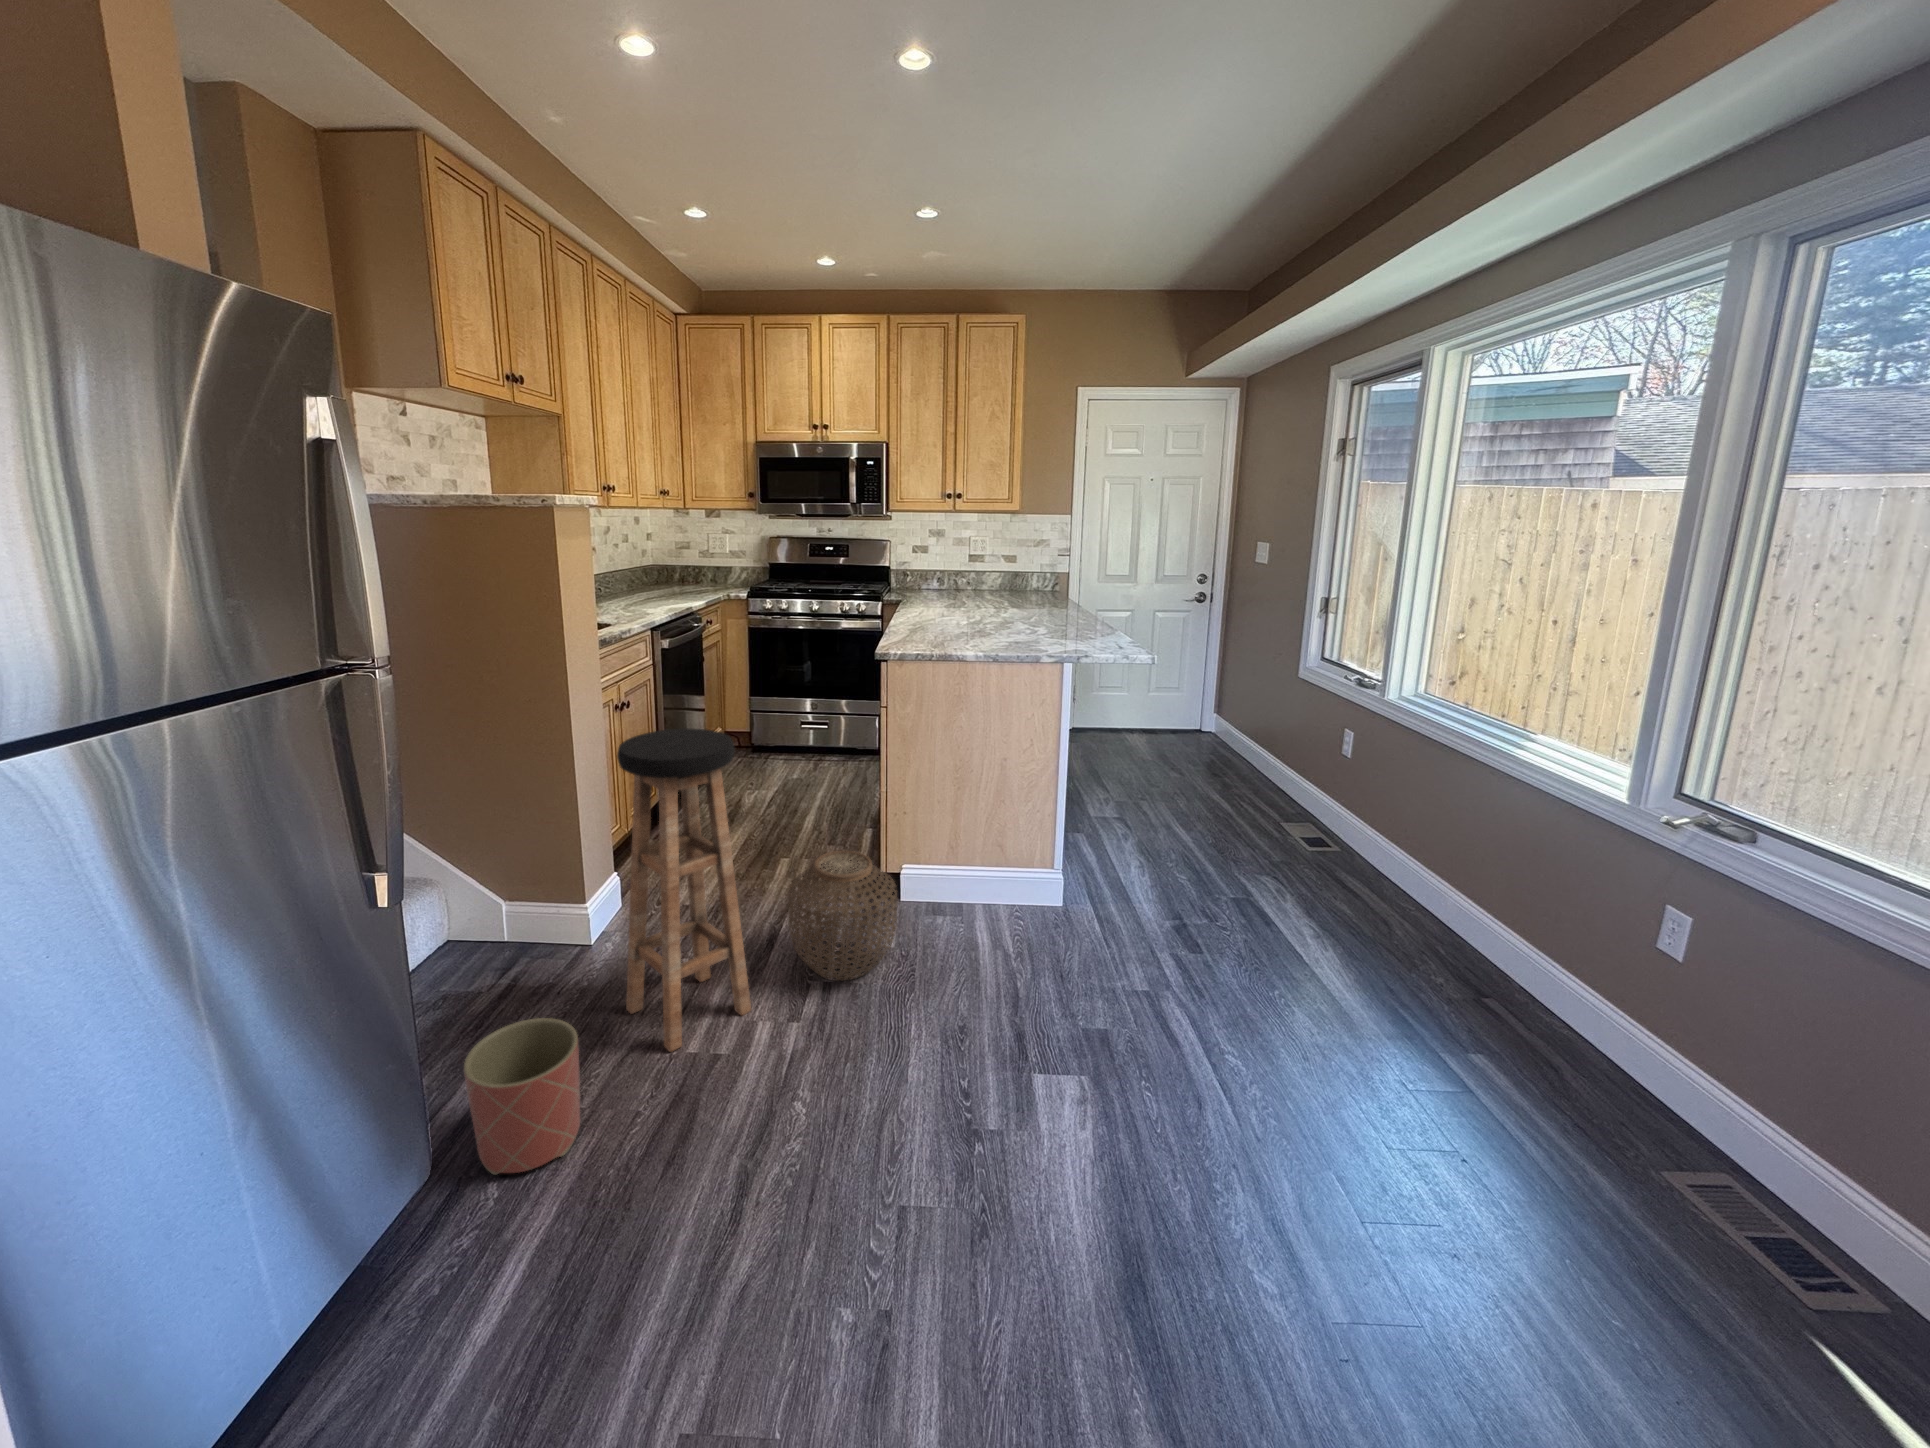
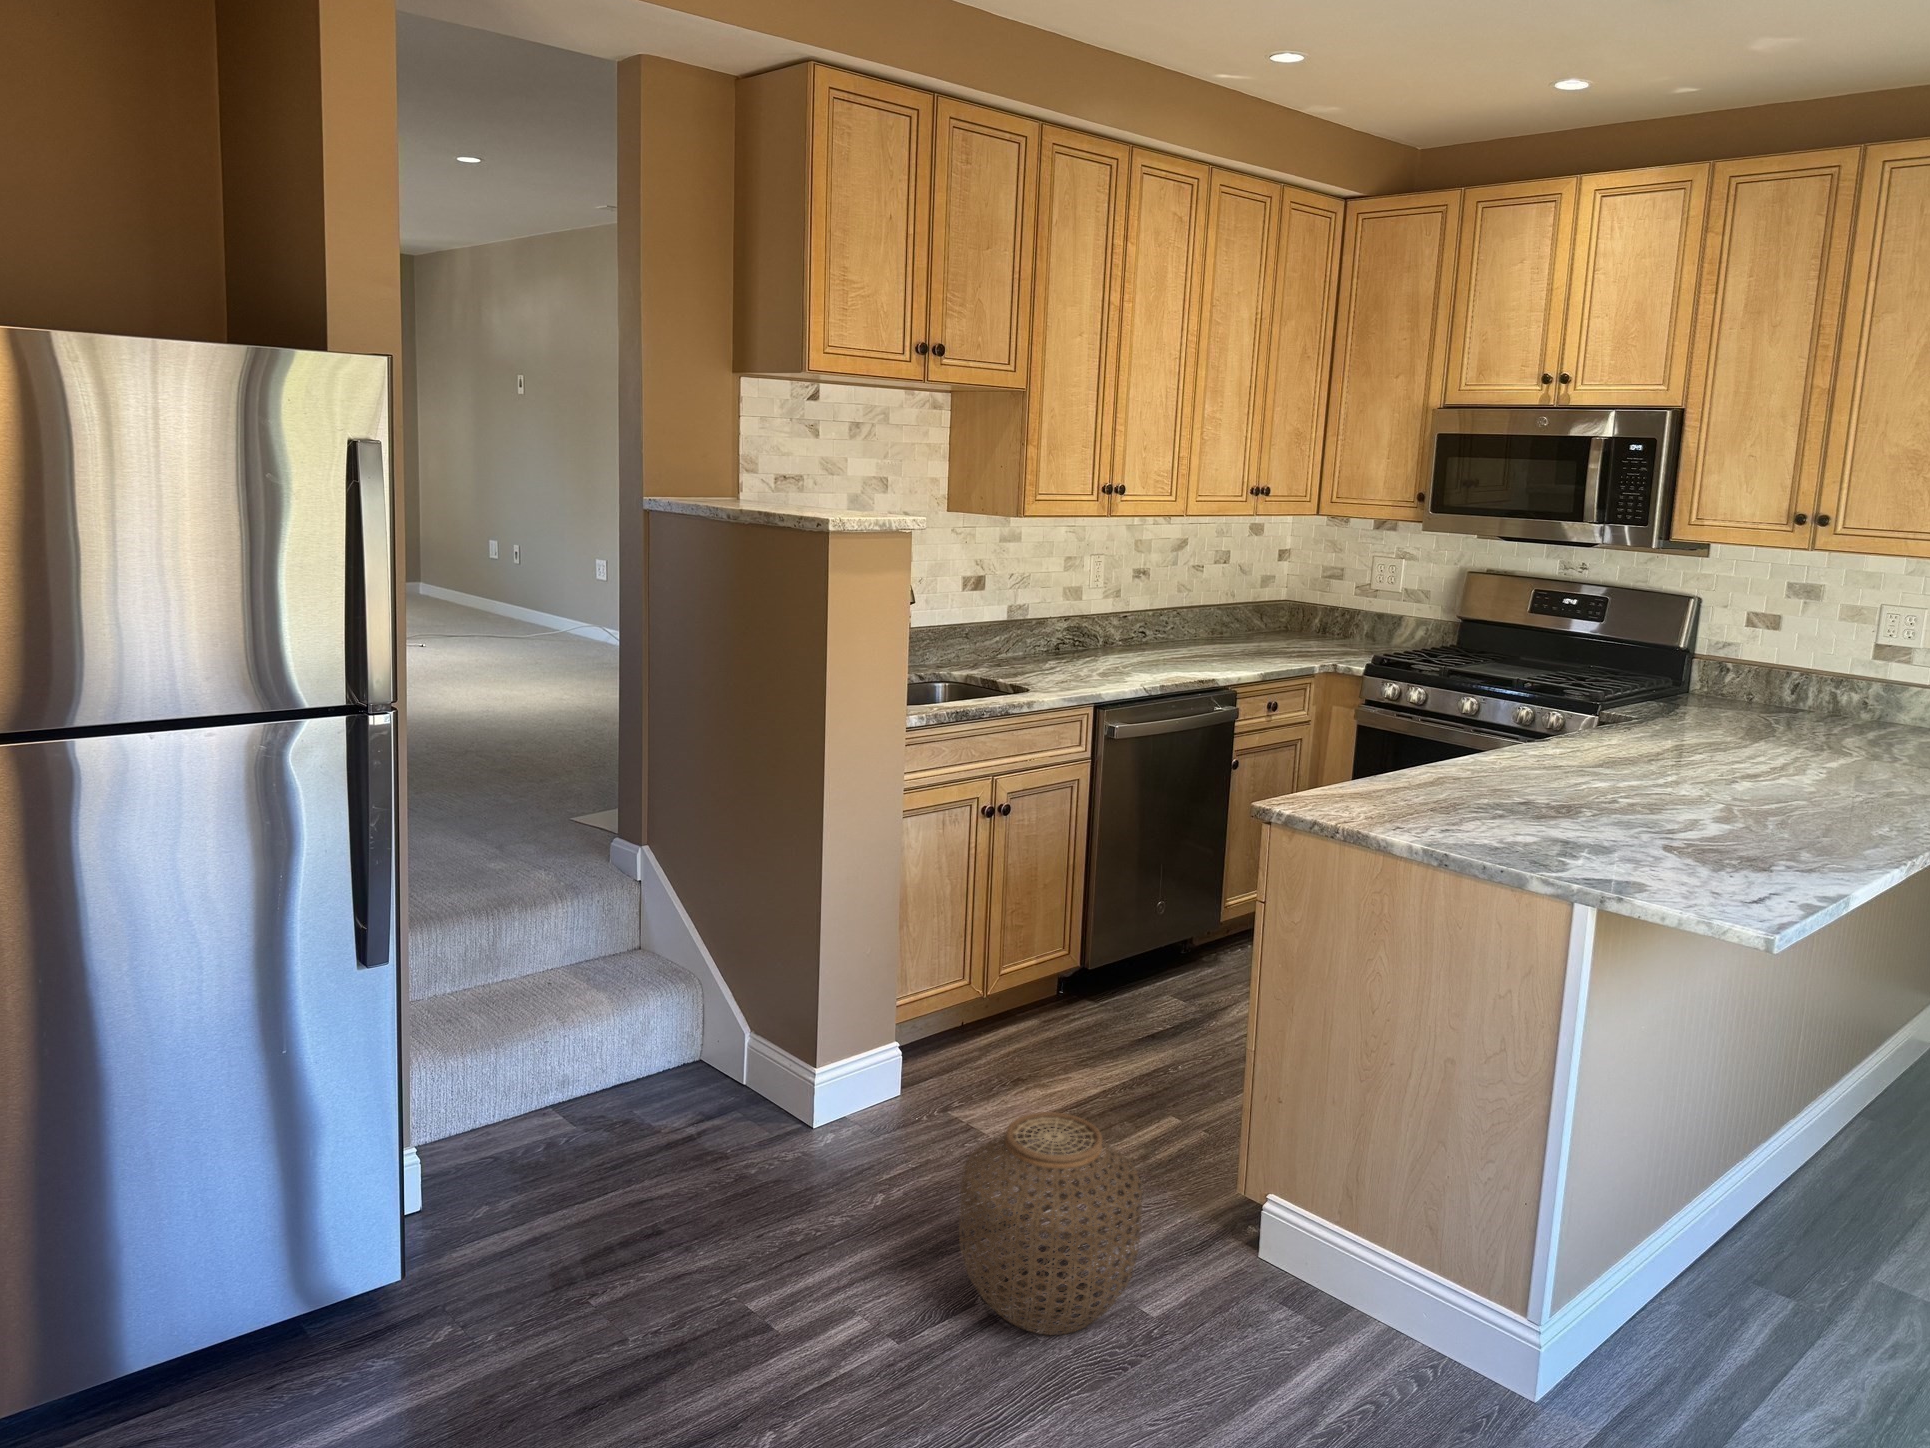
bar stool: present [617,729,751,1052] -> none [733,848,897,1298]
planter: present [464,1018,580,1175] -> none [463,1154,593,1332]

